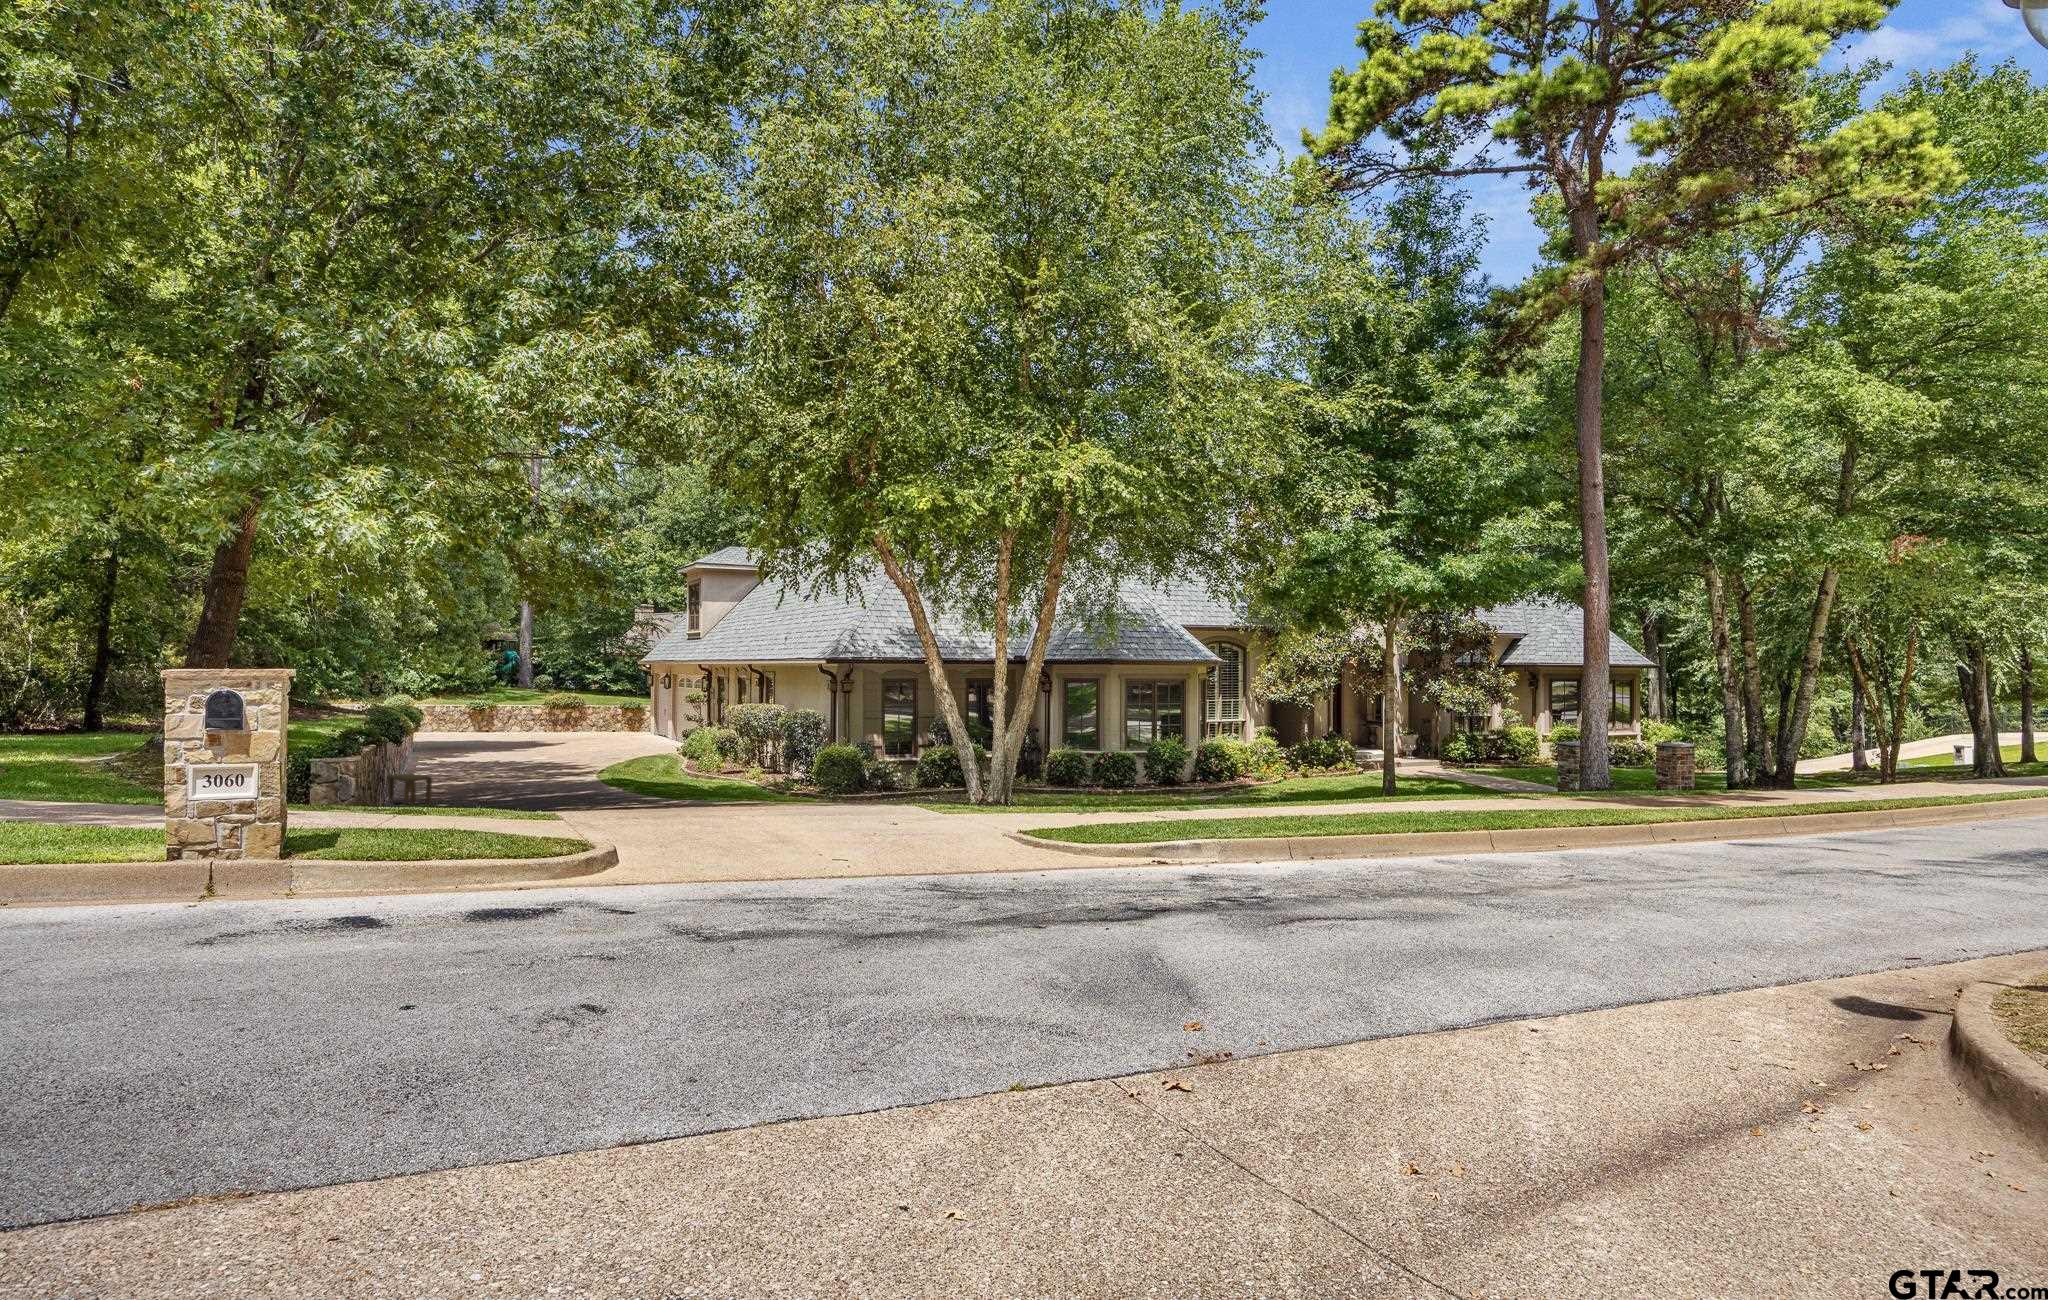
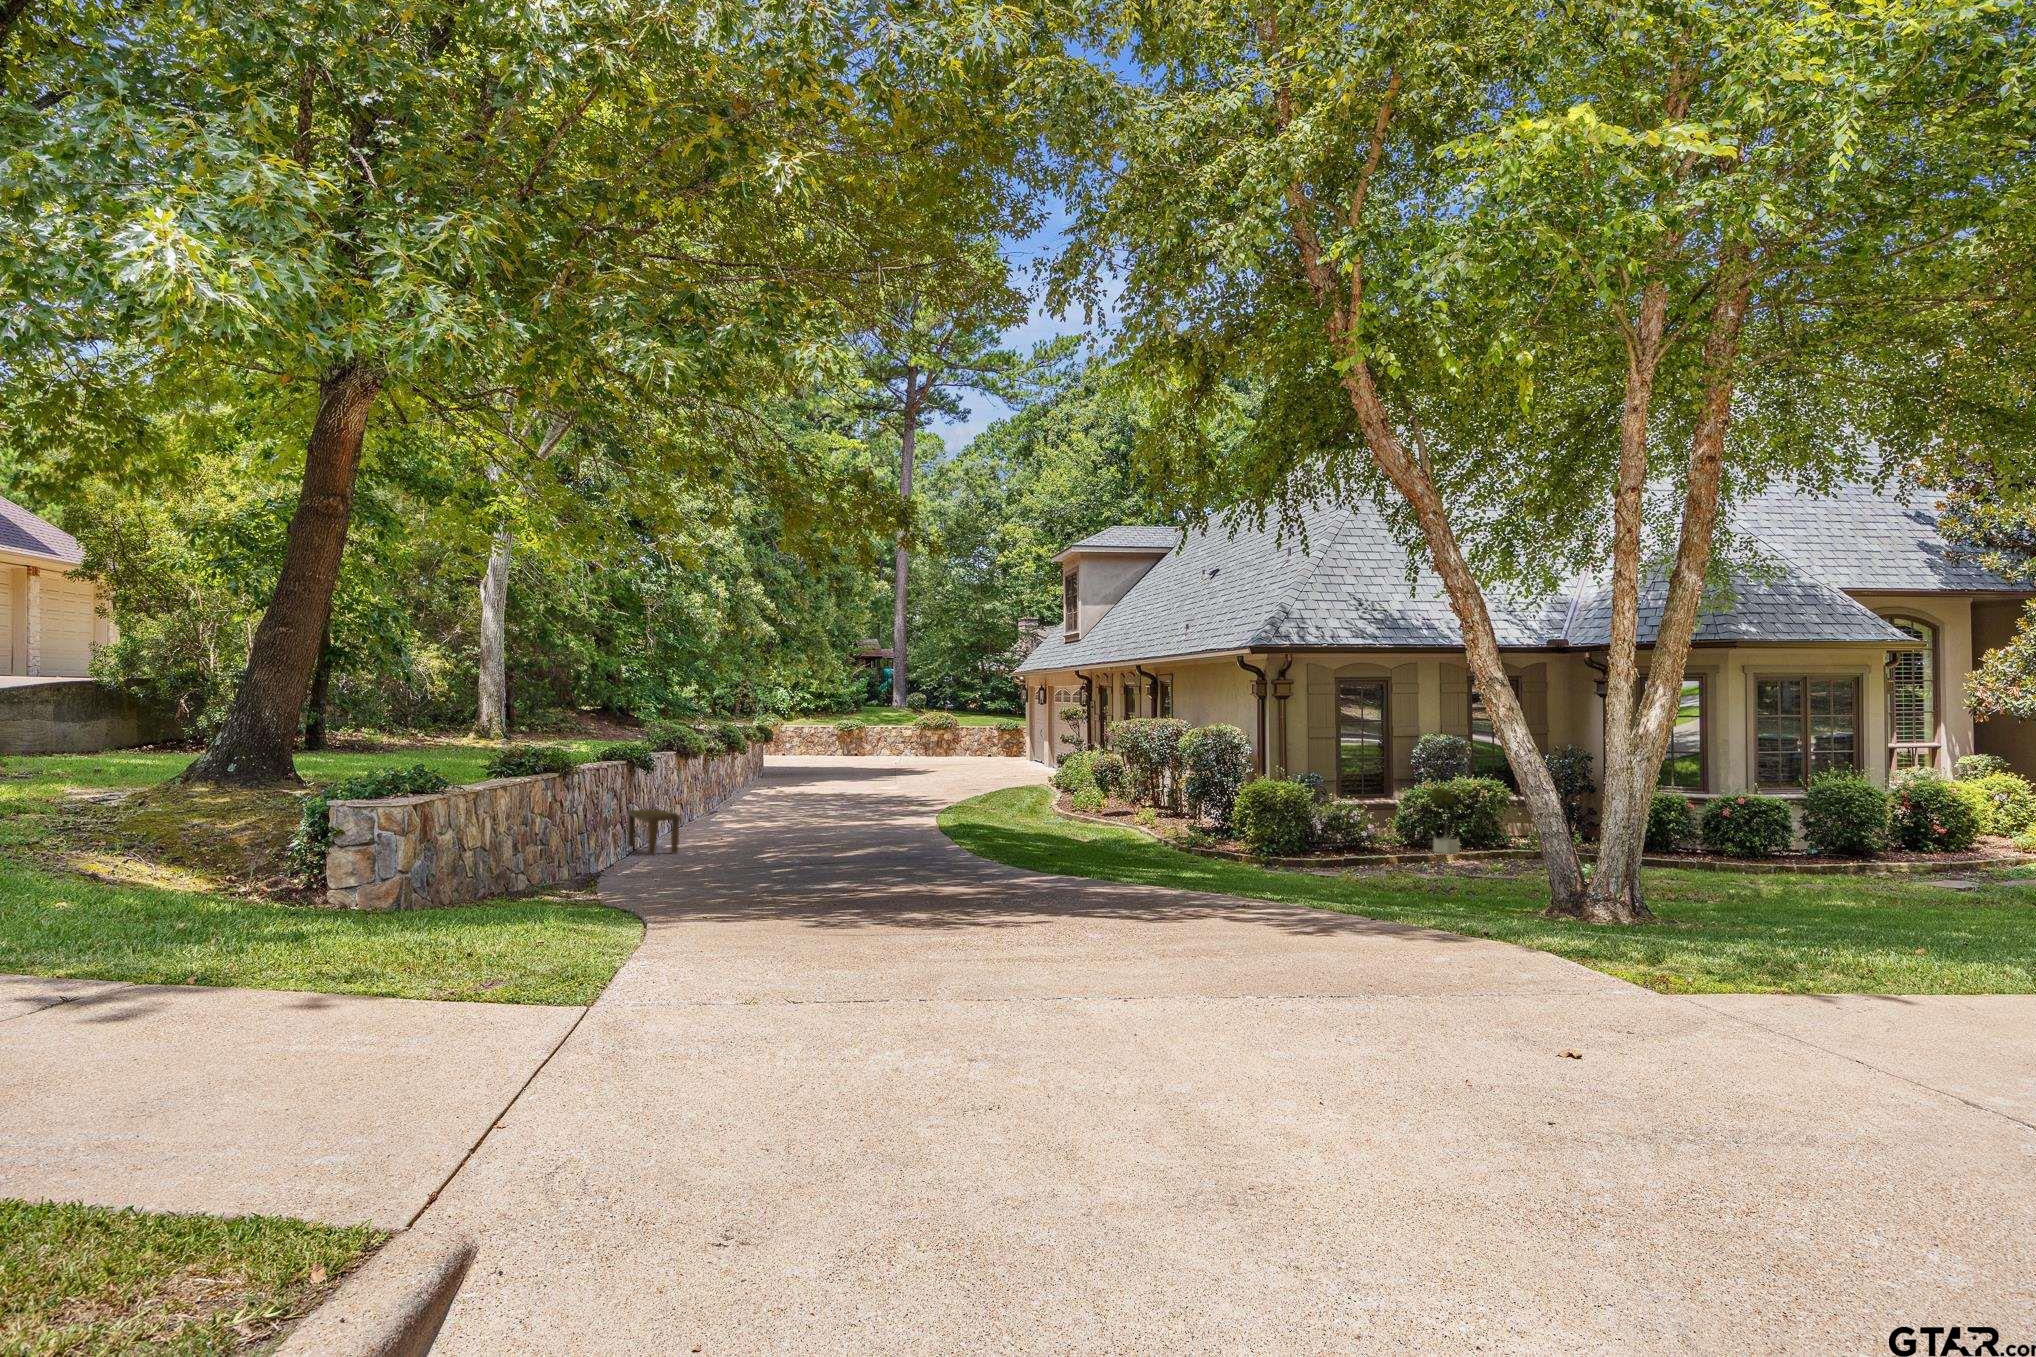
potted tree: none [932,748,949,789] -> present [1430,787,1460,854]

